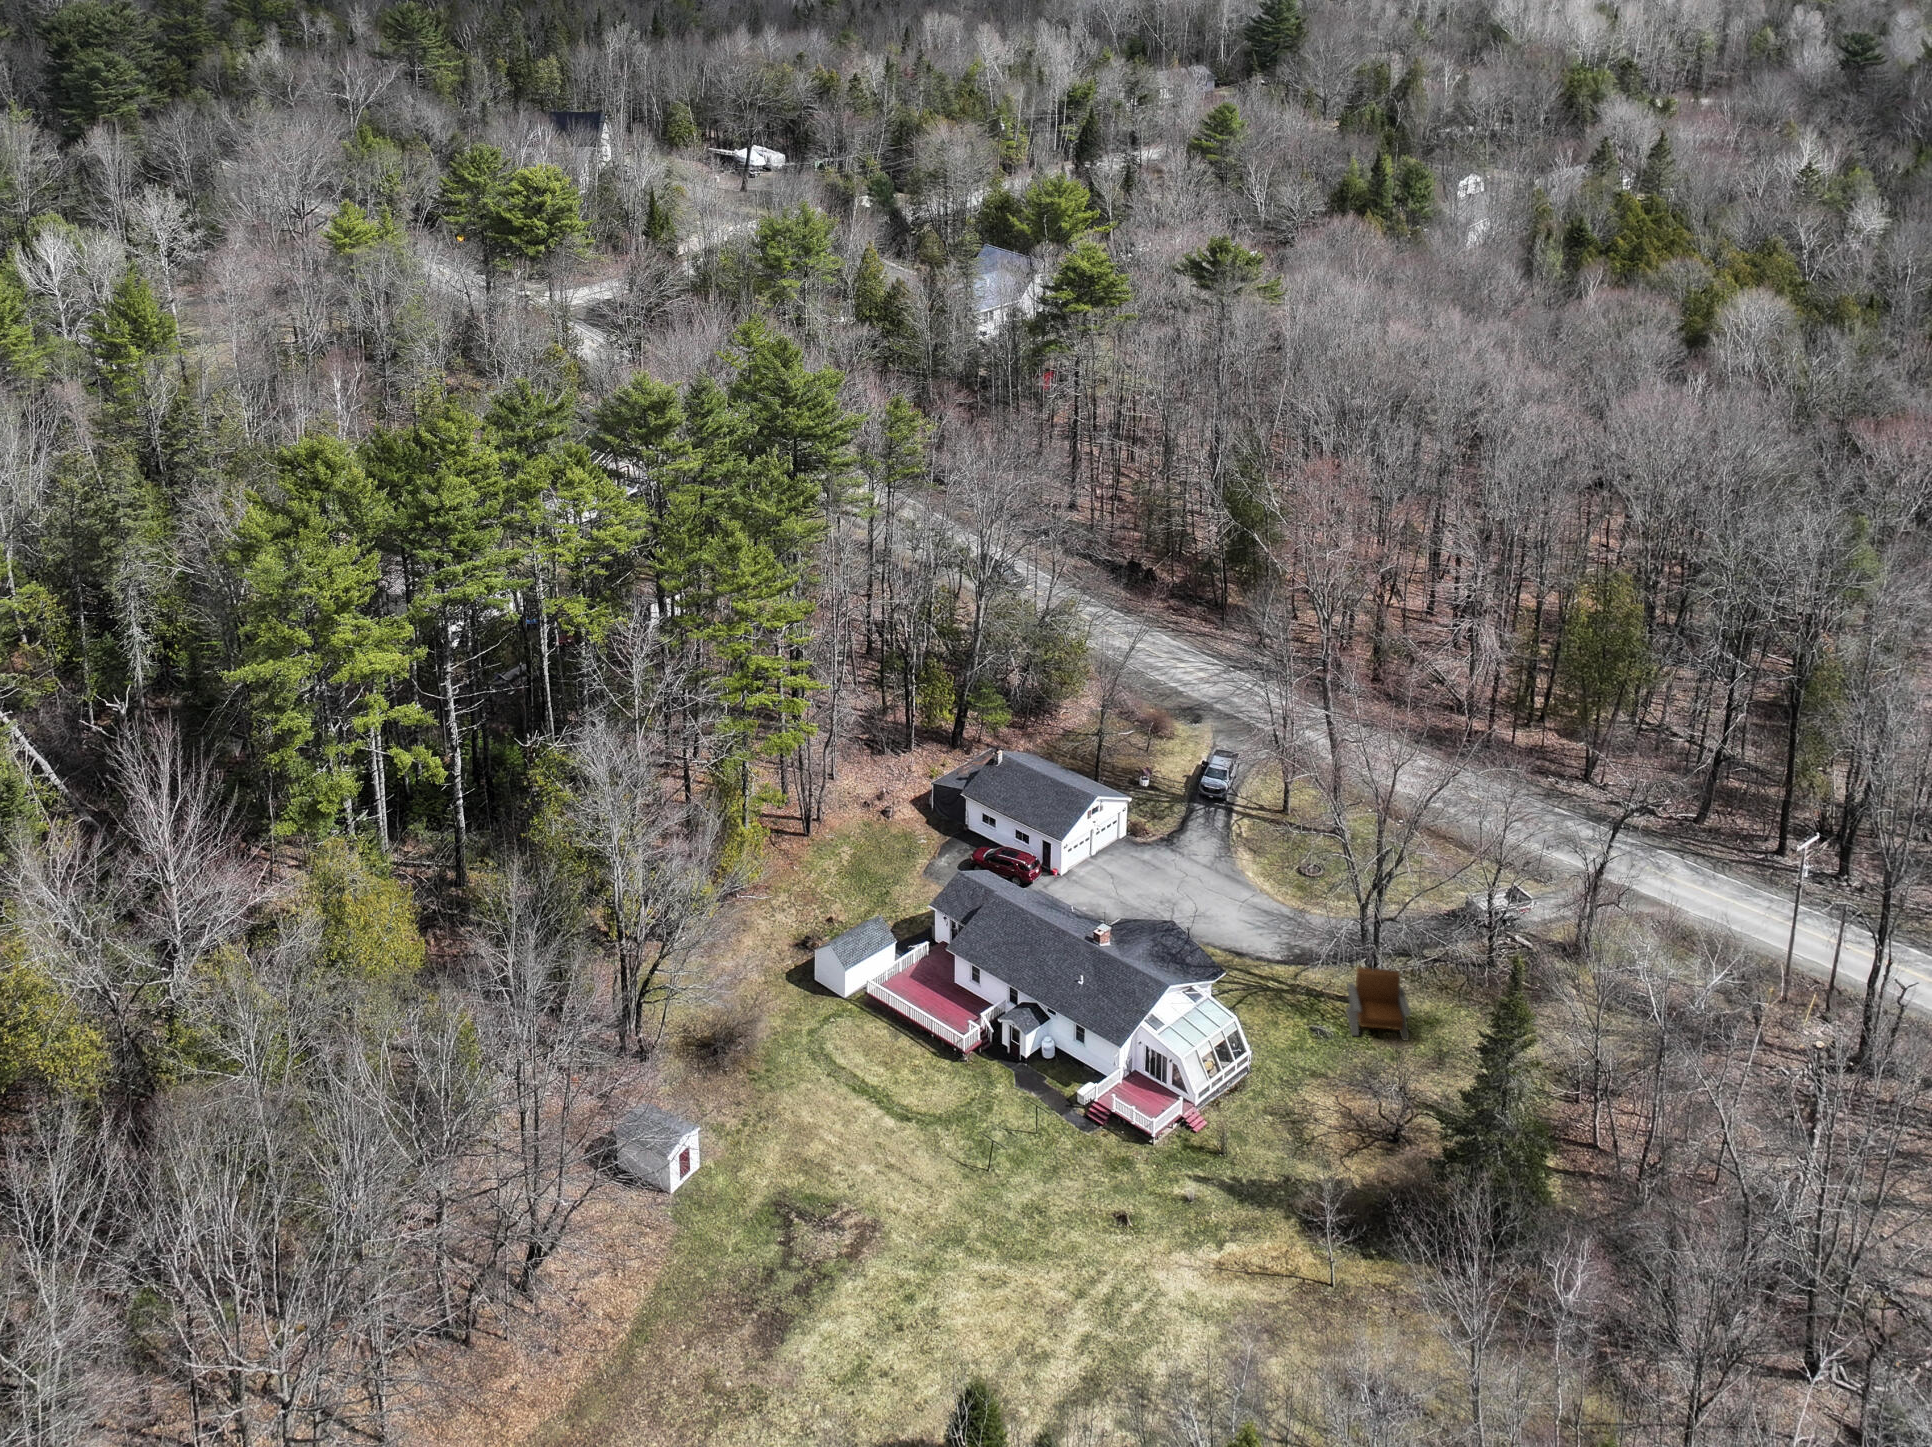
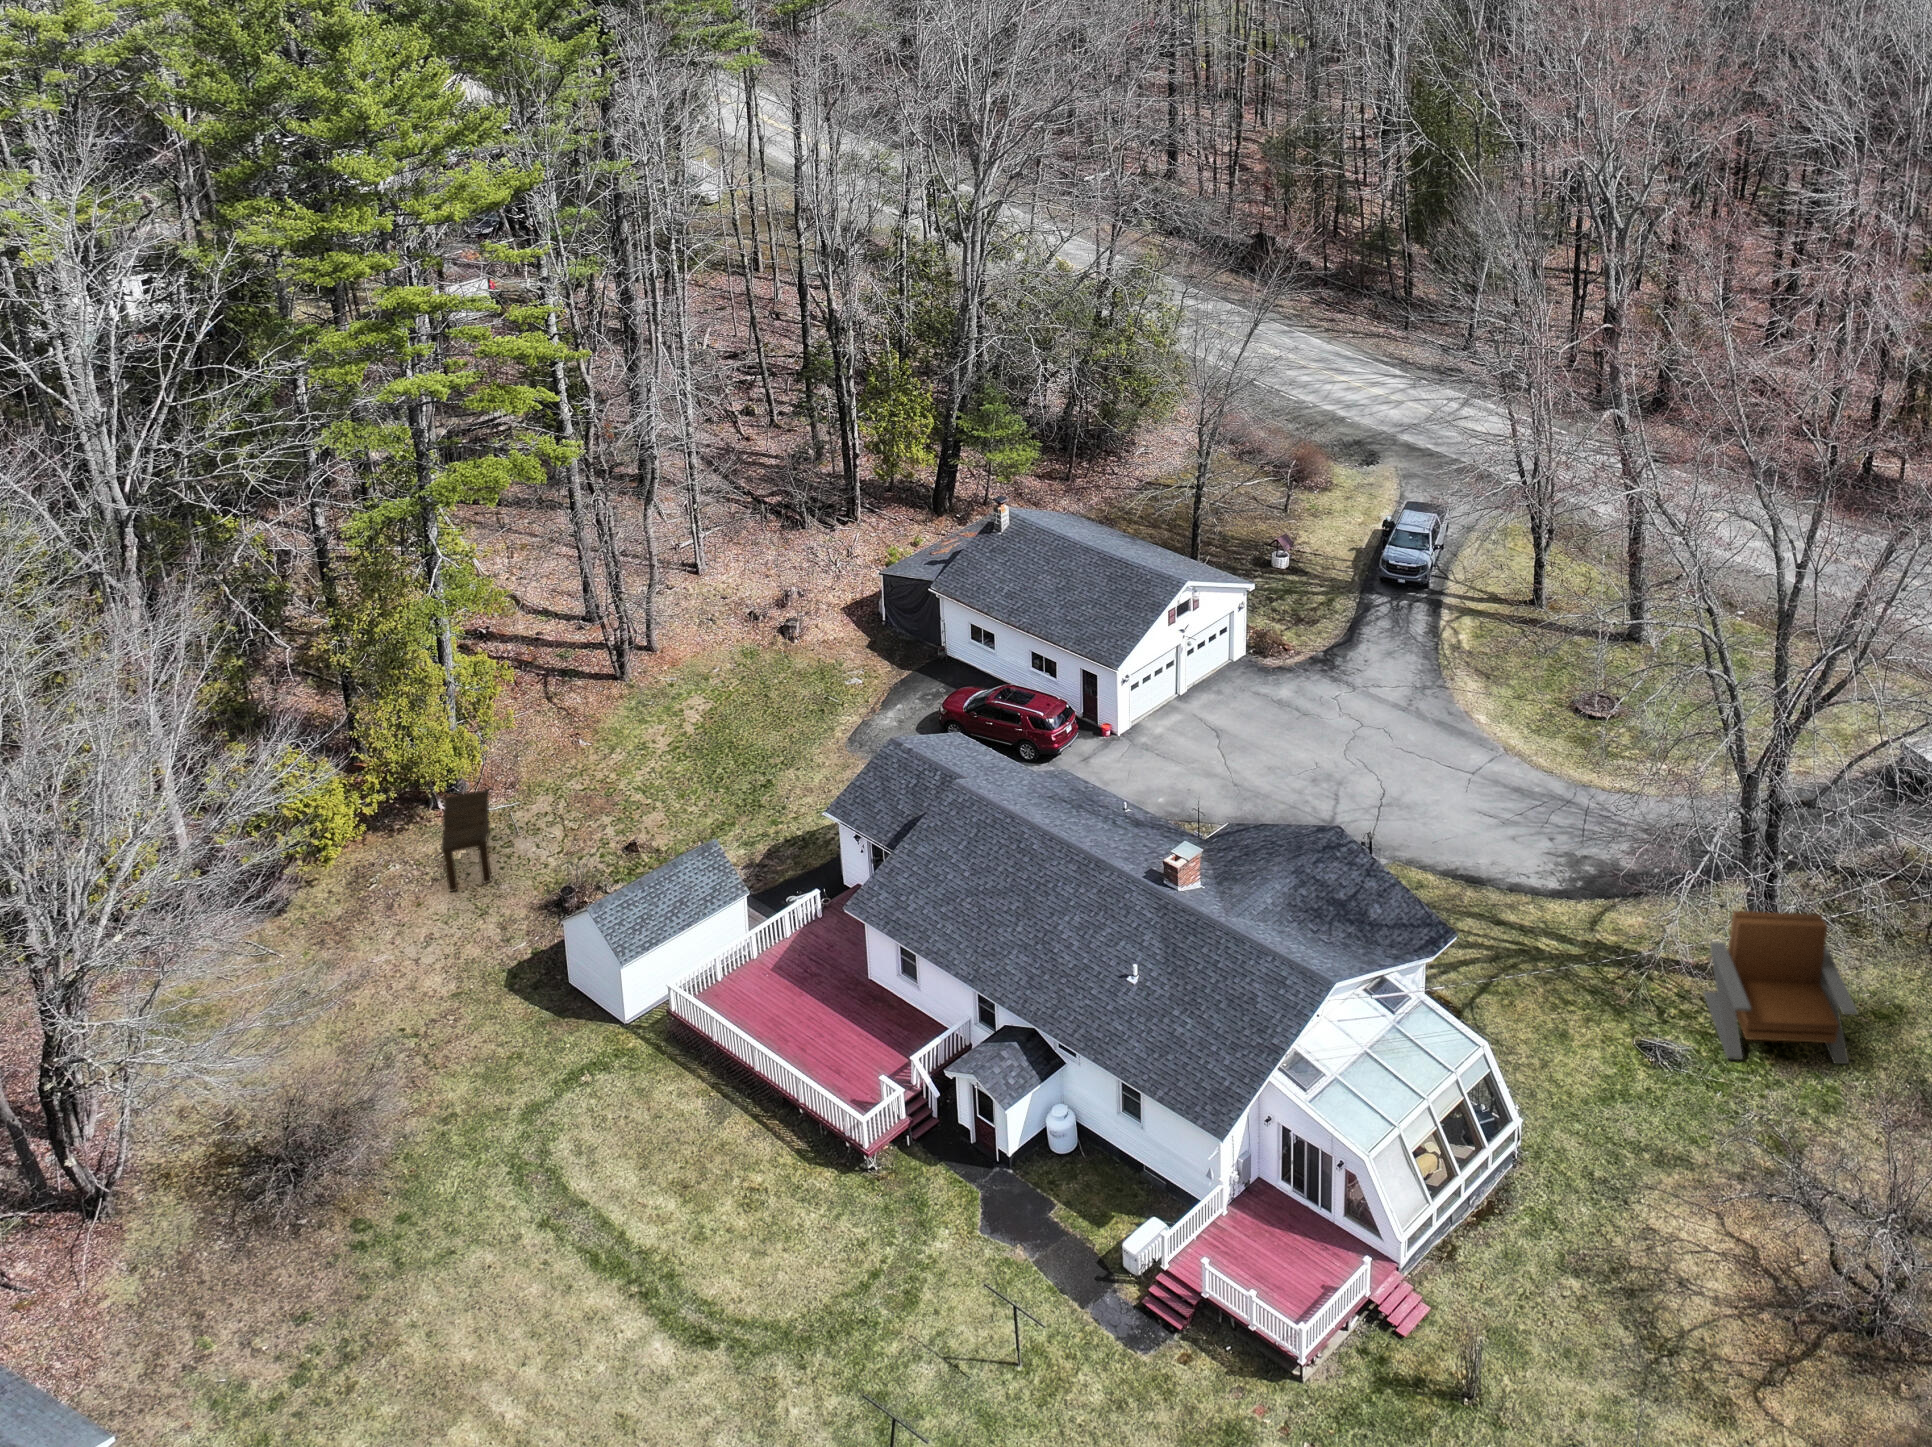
bench: none [744,888,770,936] -> present [441,790,491,892]

